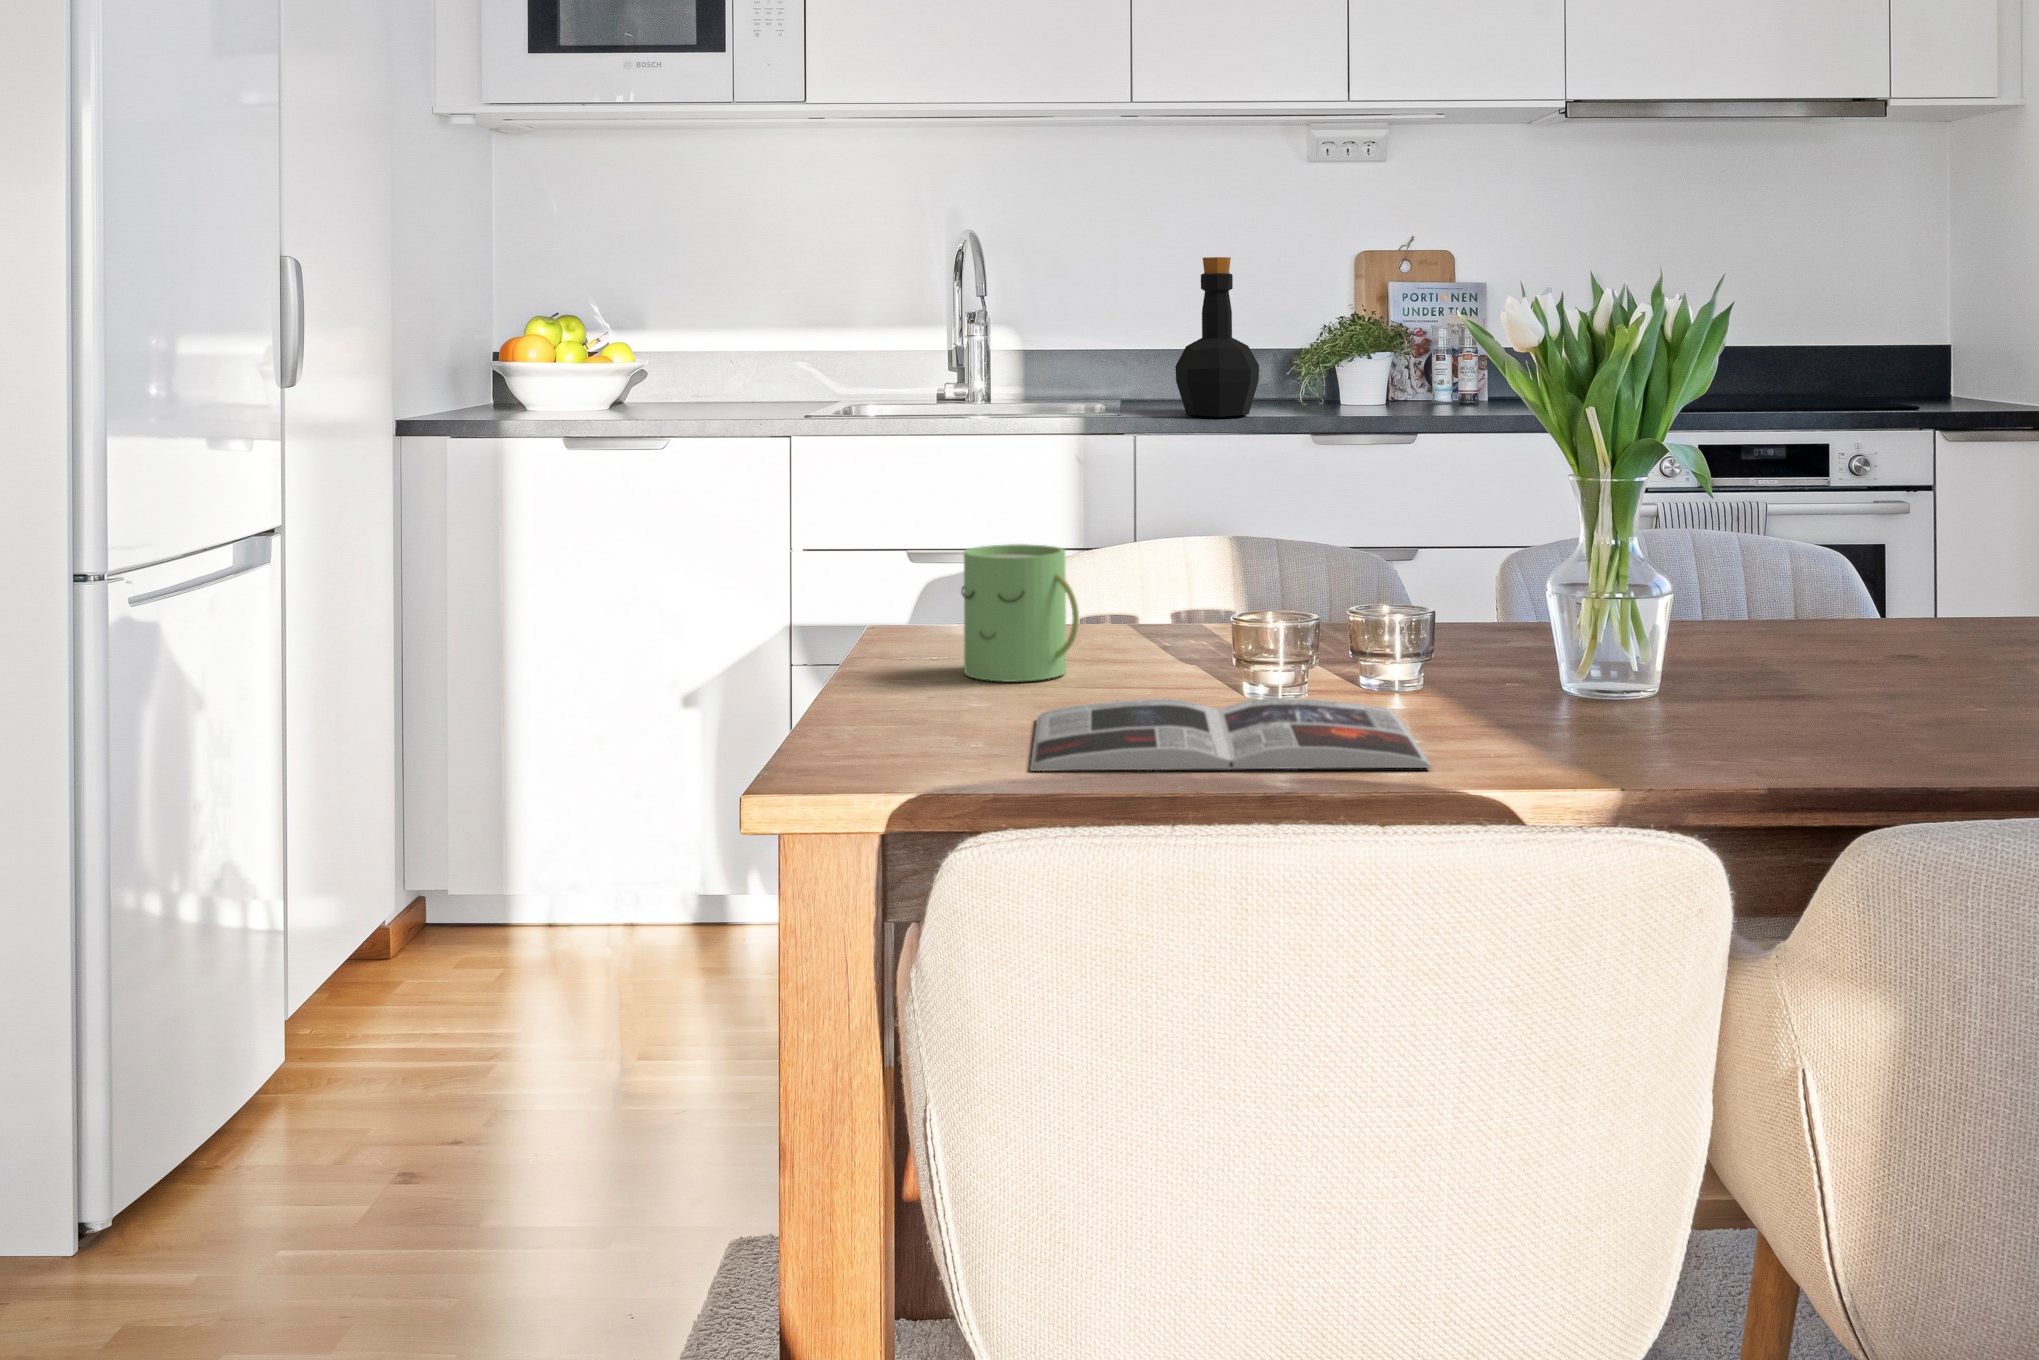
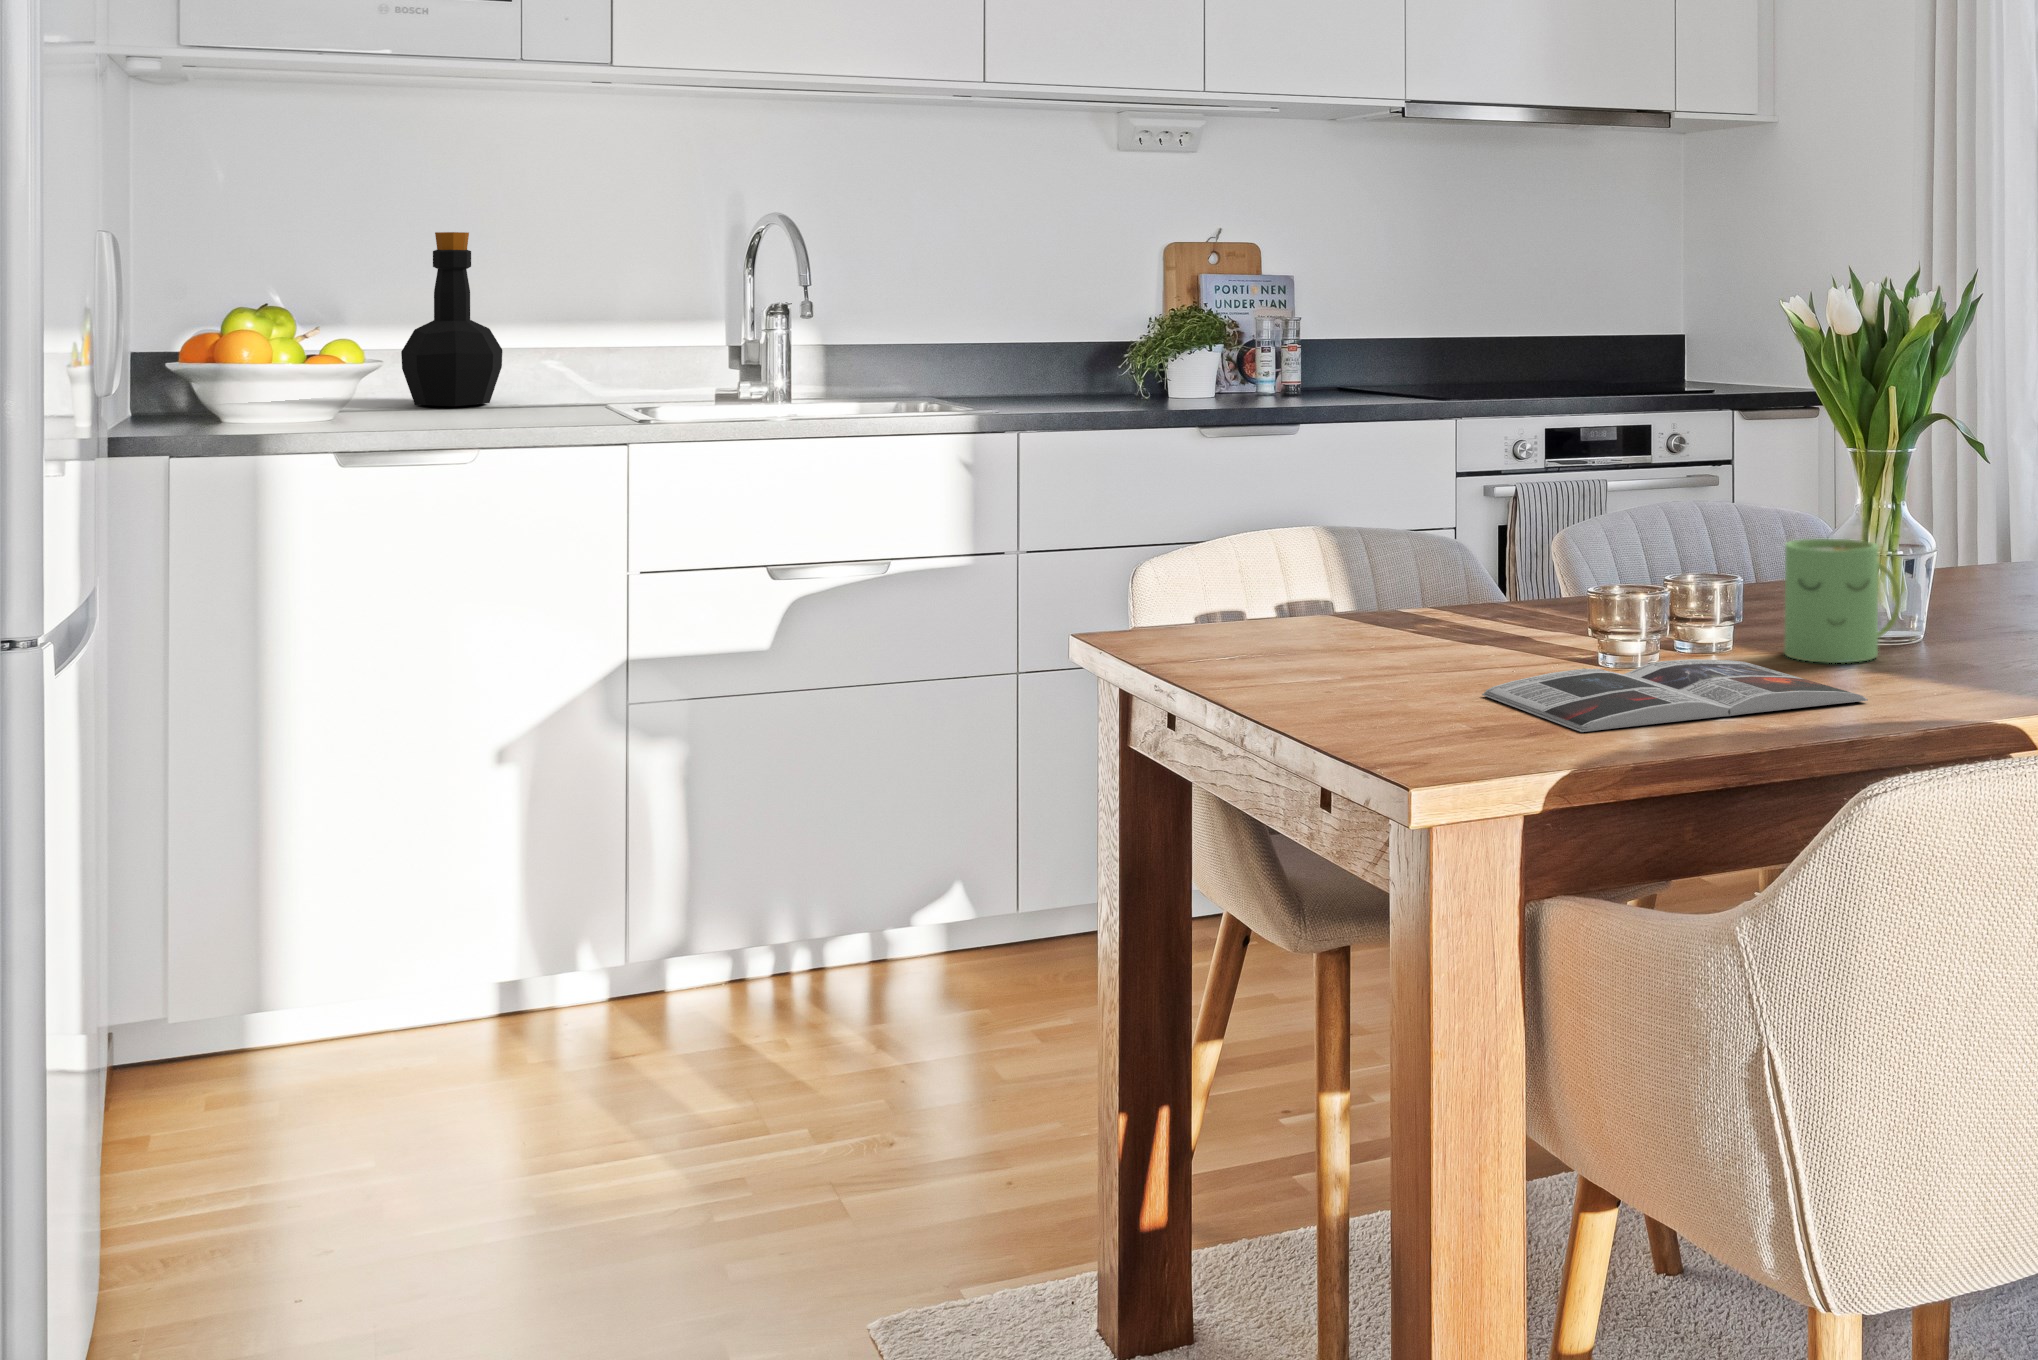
bottle: present [1175,257,1259,417] -> present [401,232,502,406]
mug: present [962,544,1079,682] -> present [1784,539,1901,663]

